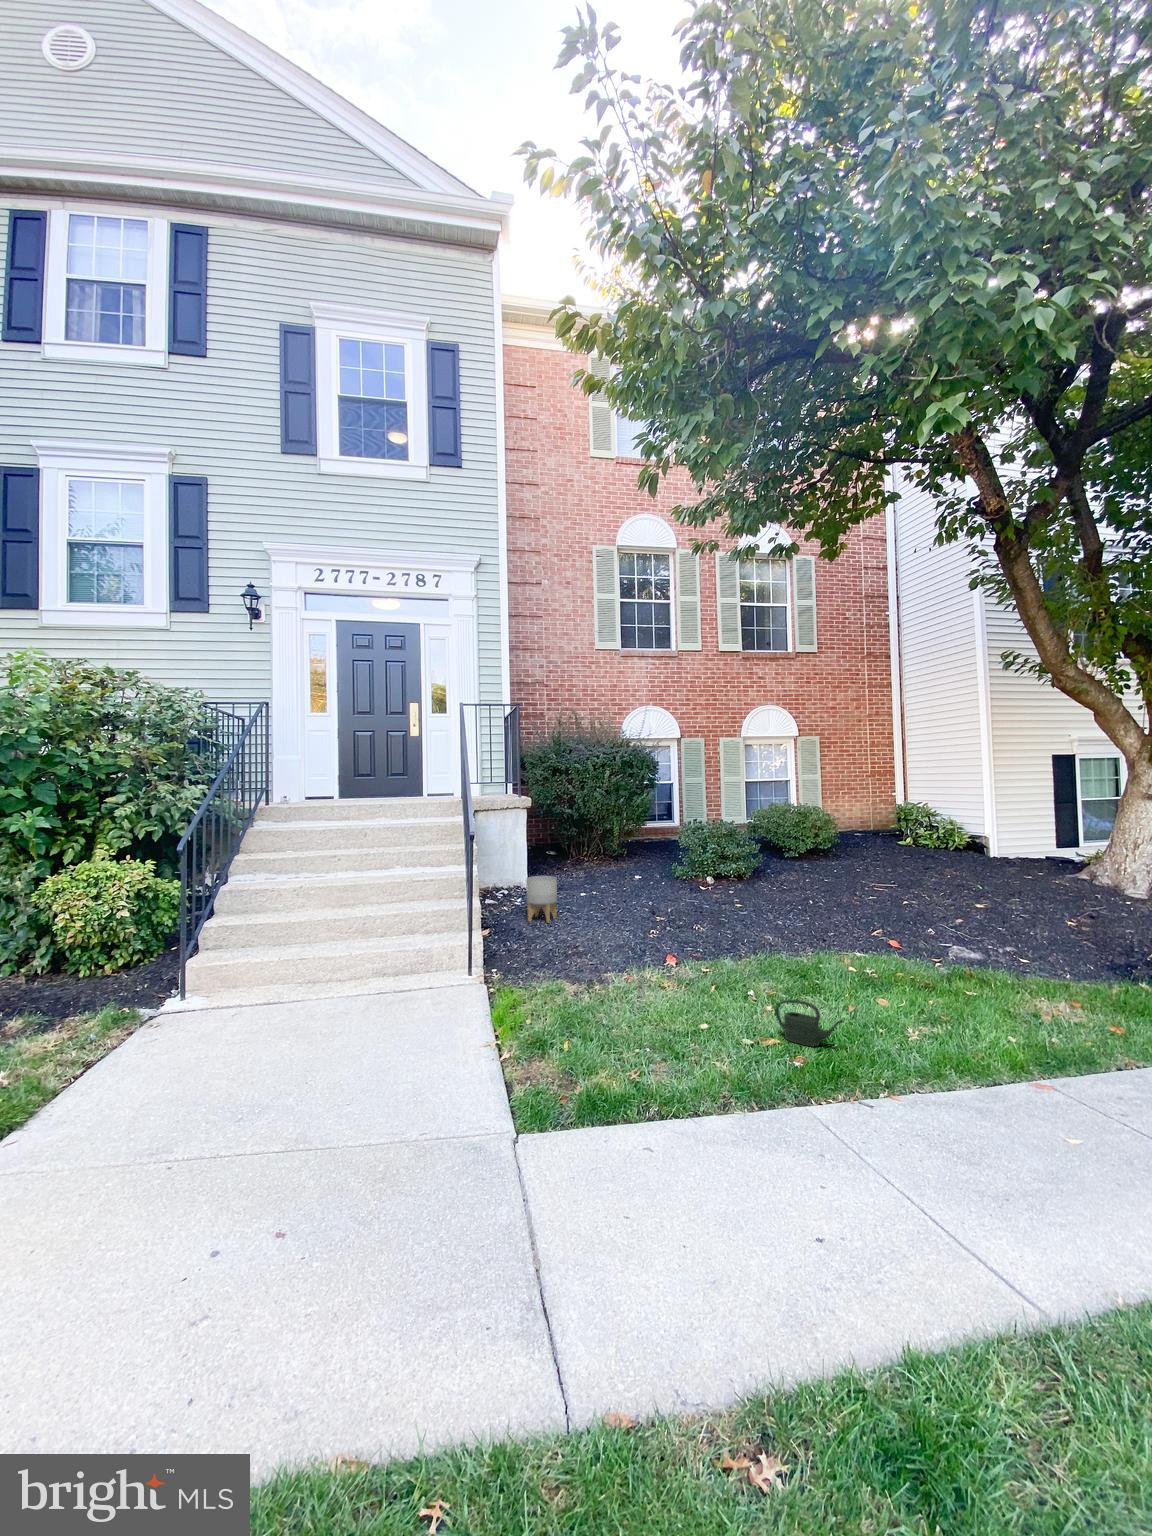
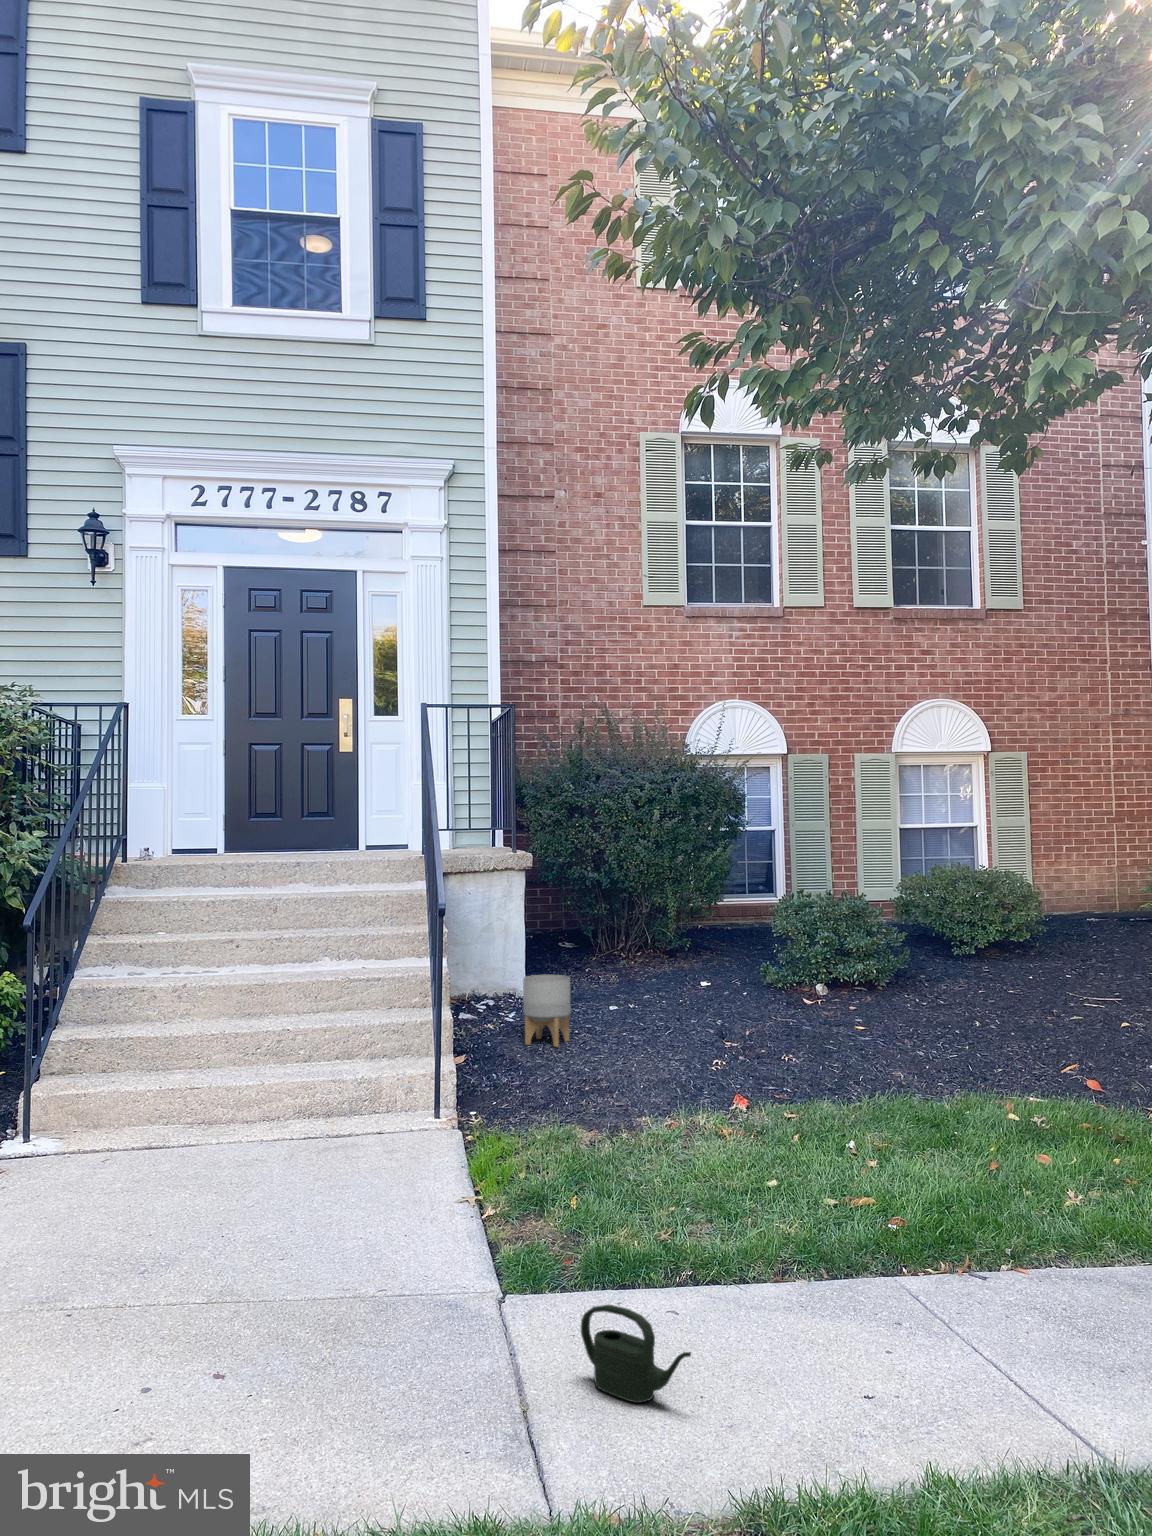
watering can: present [775,999,844,1046] -> present [581,1305,691,1403]

